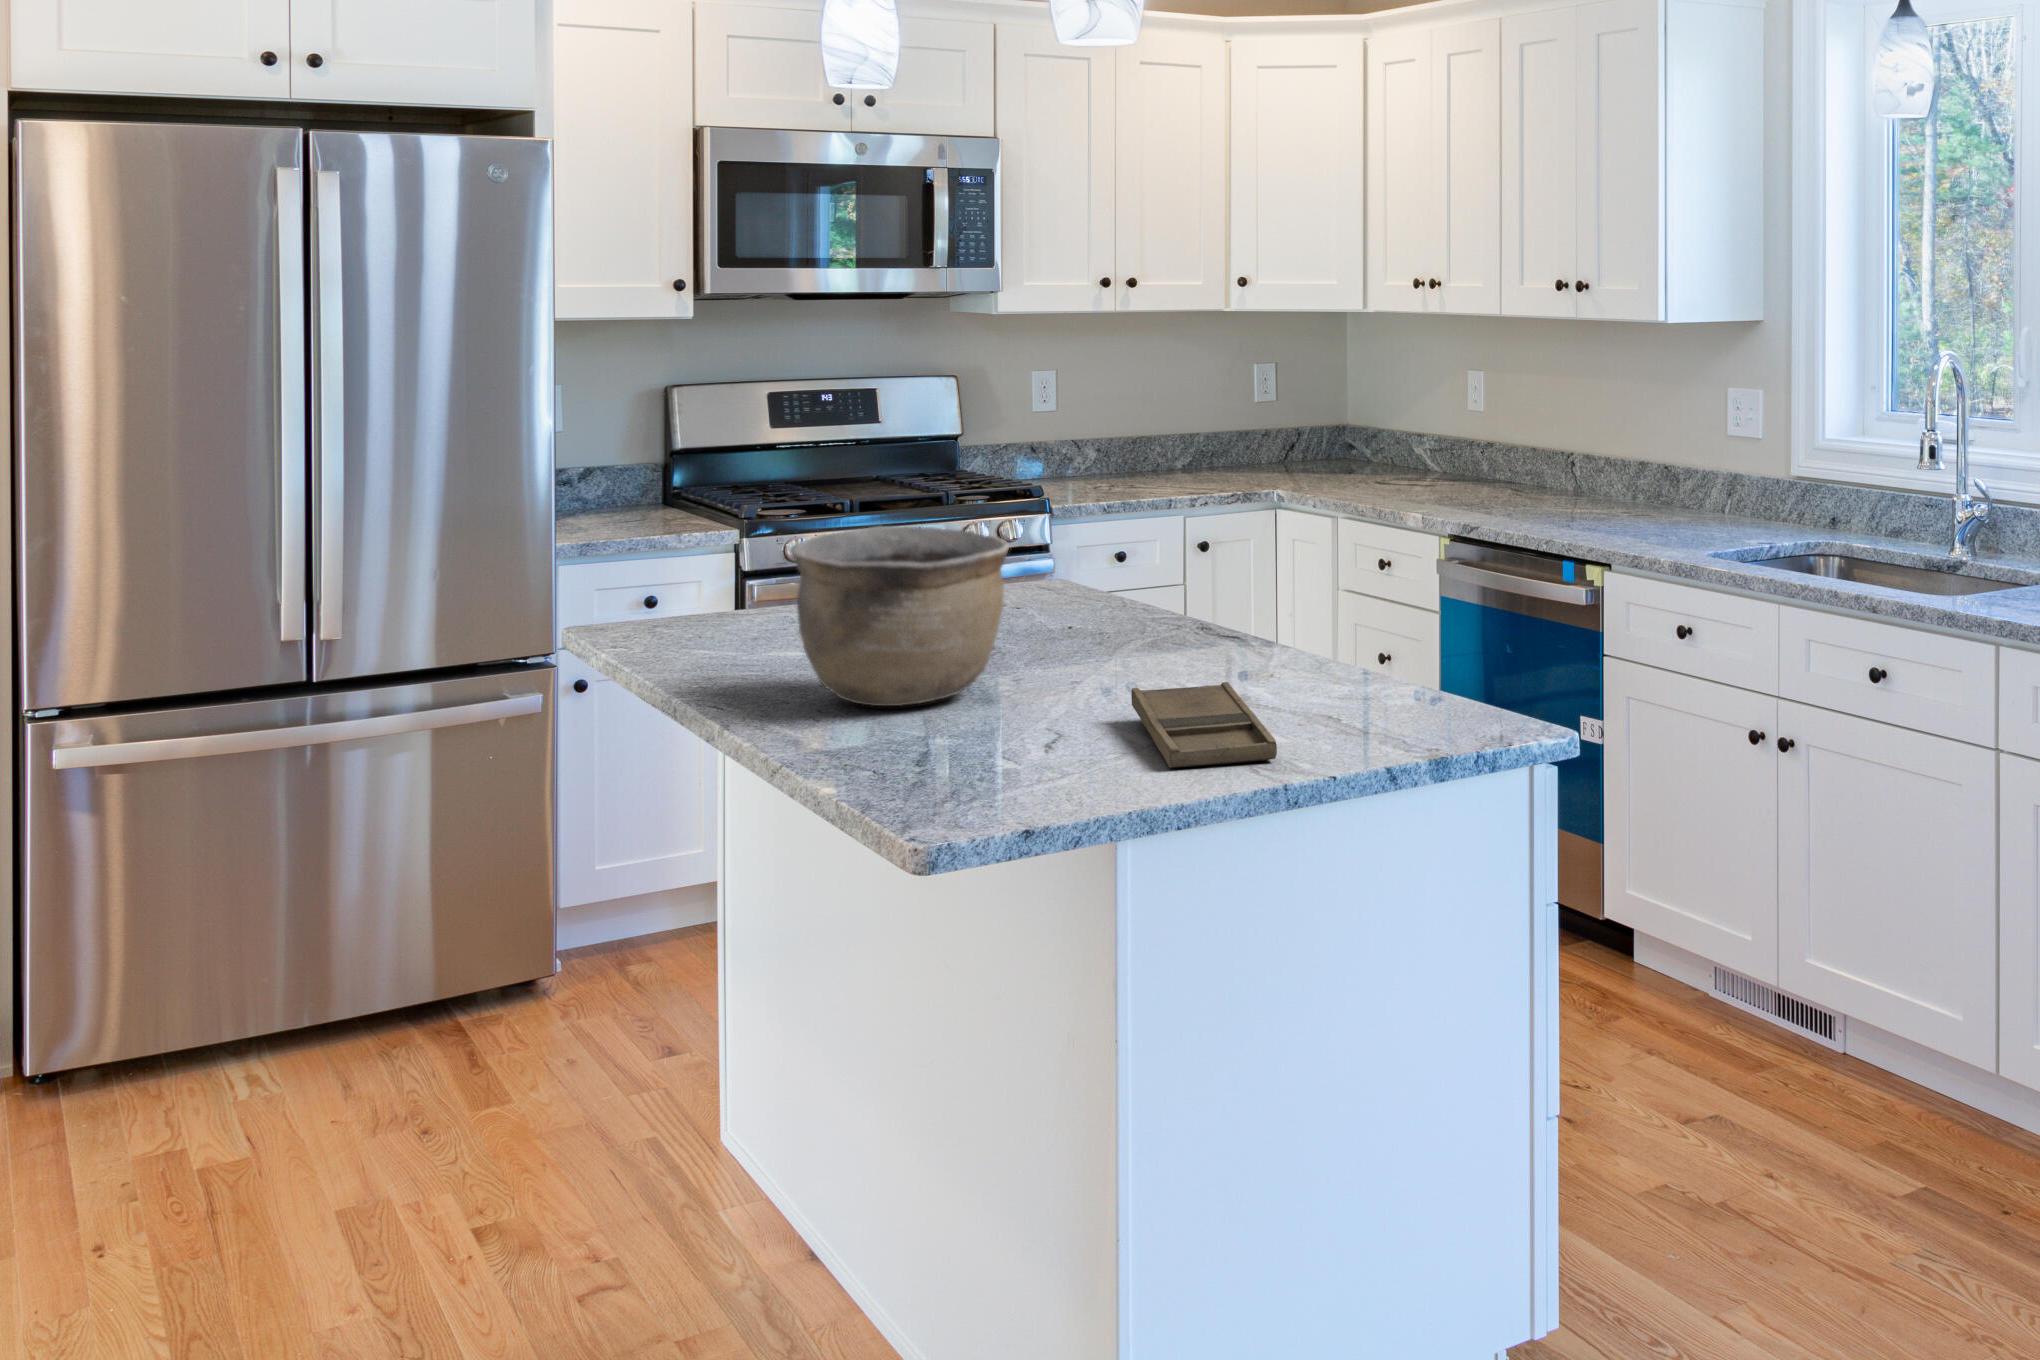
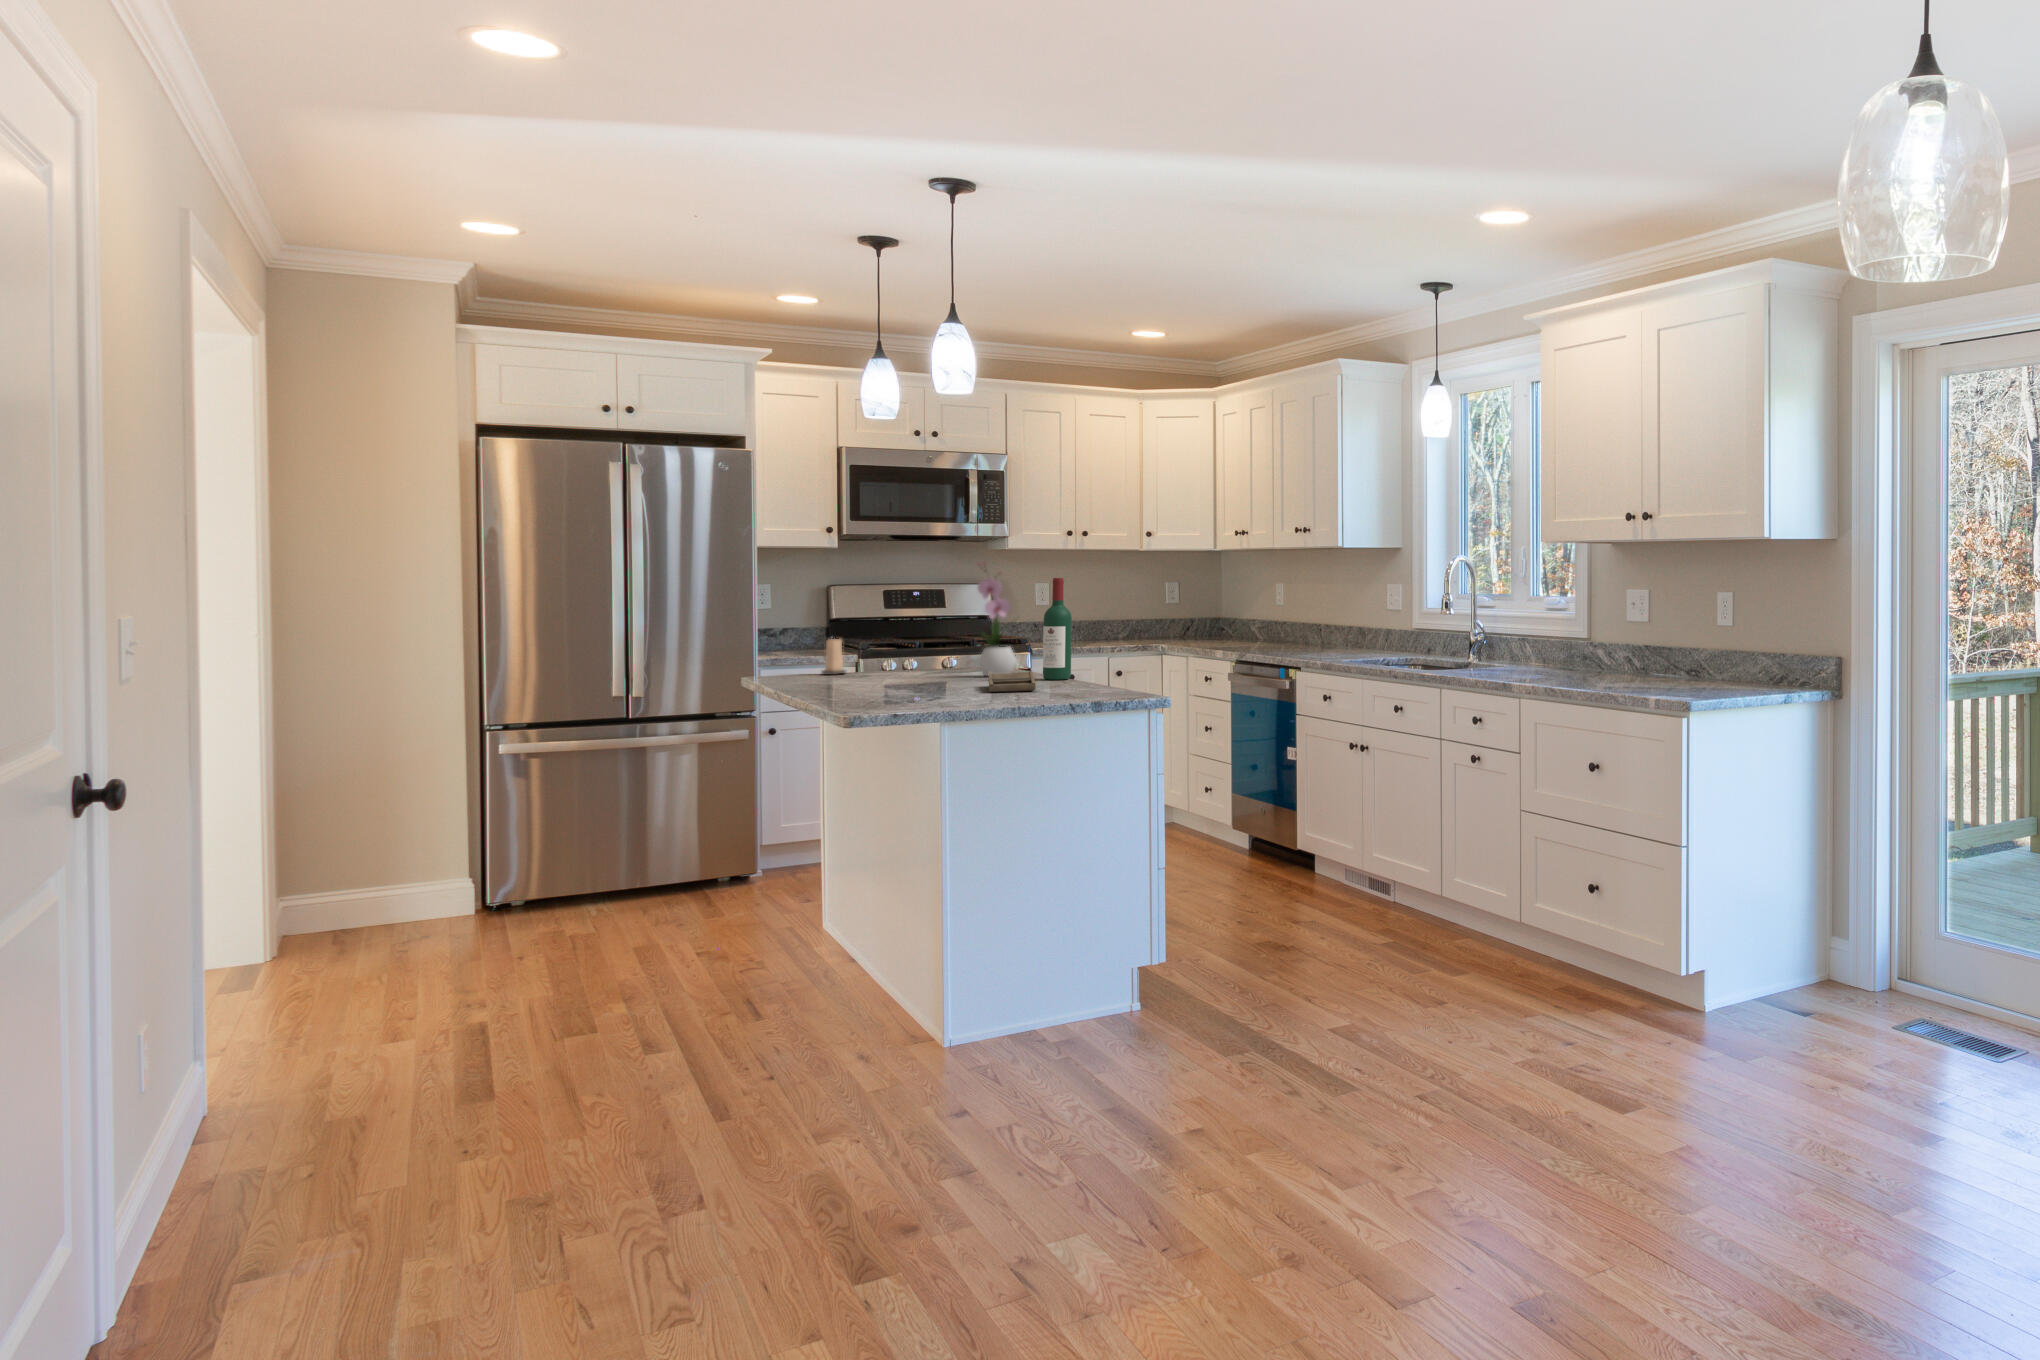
flower arrangement: none [1058,405,1146,659] -> present [978,570,1017,676]
wine bottle: none [1222,447,1284,681] -> present [1043,578,1072,680]
bowl: present [791,527,1009,706] -> none [849,612,947,683]
candle: none [708,558,762,645] -> present [822,639,845,675]

